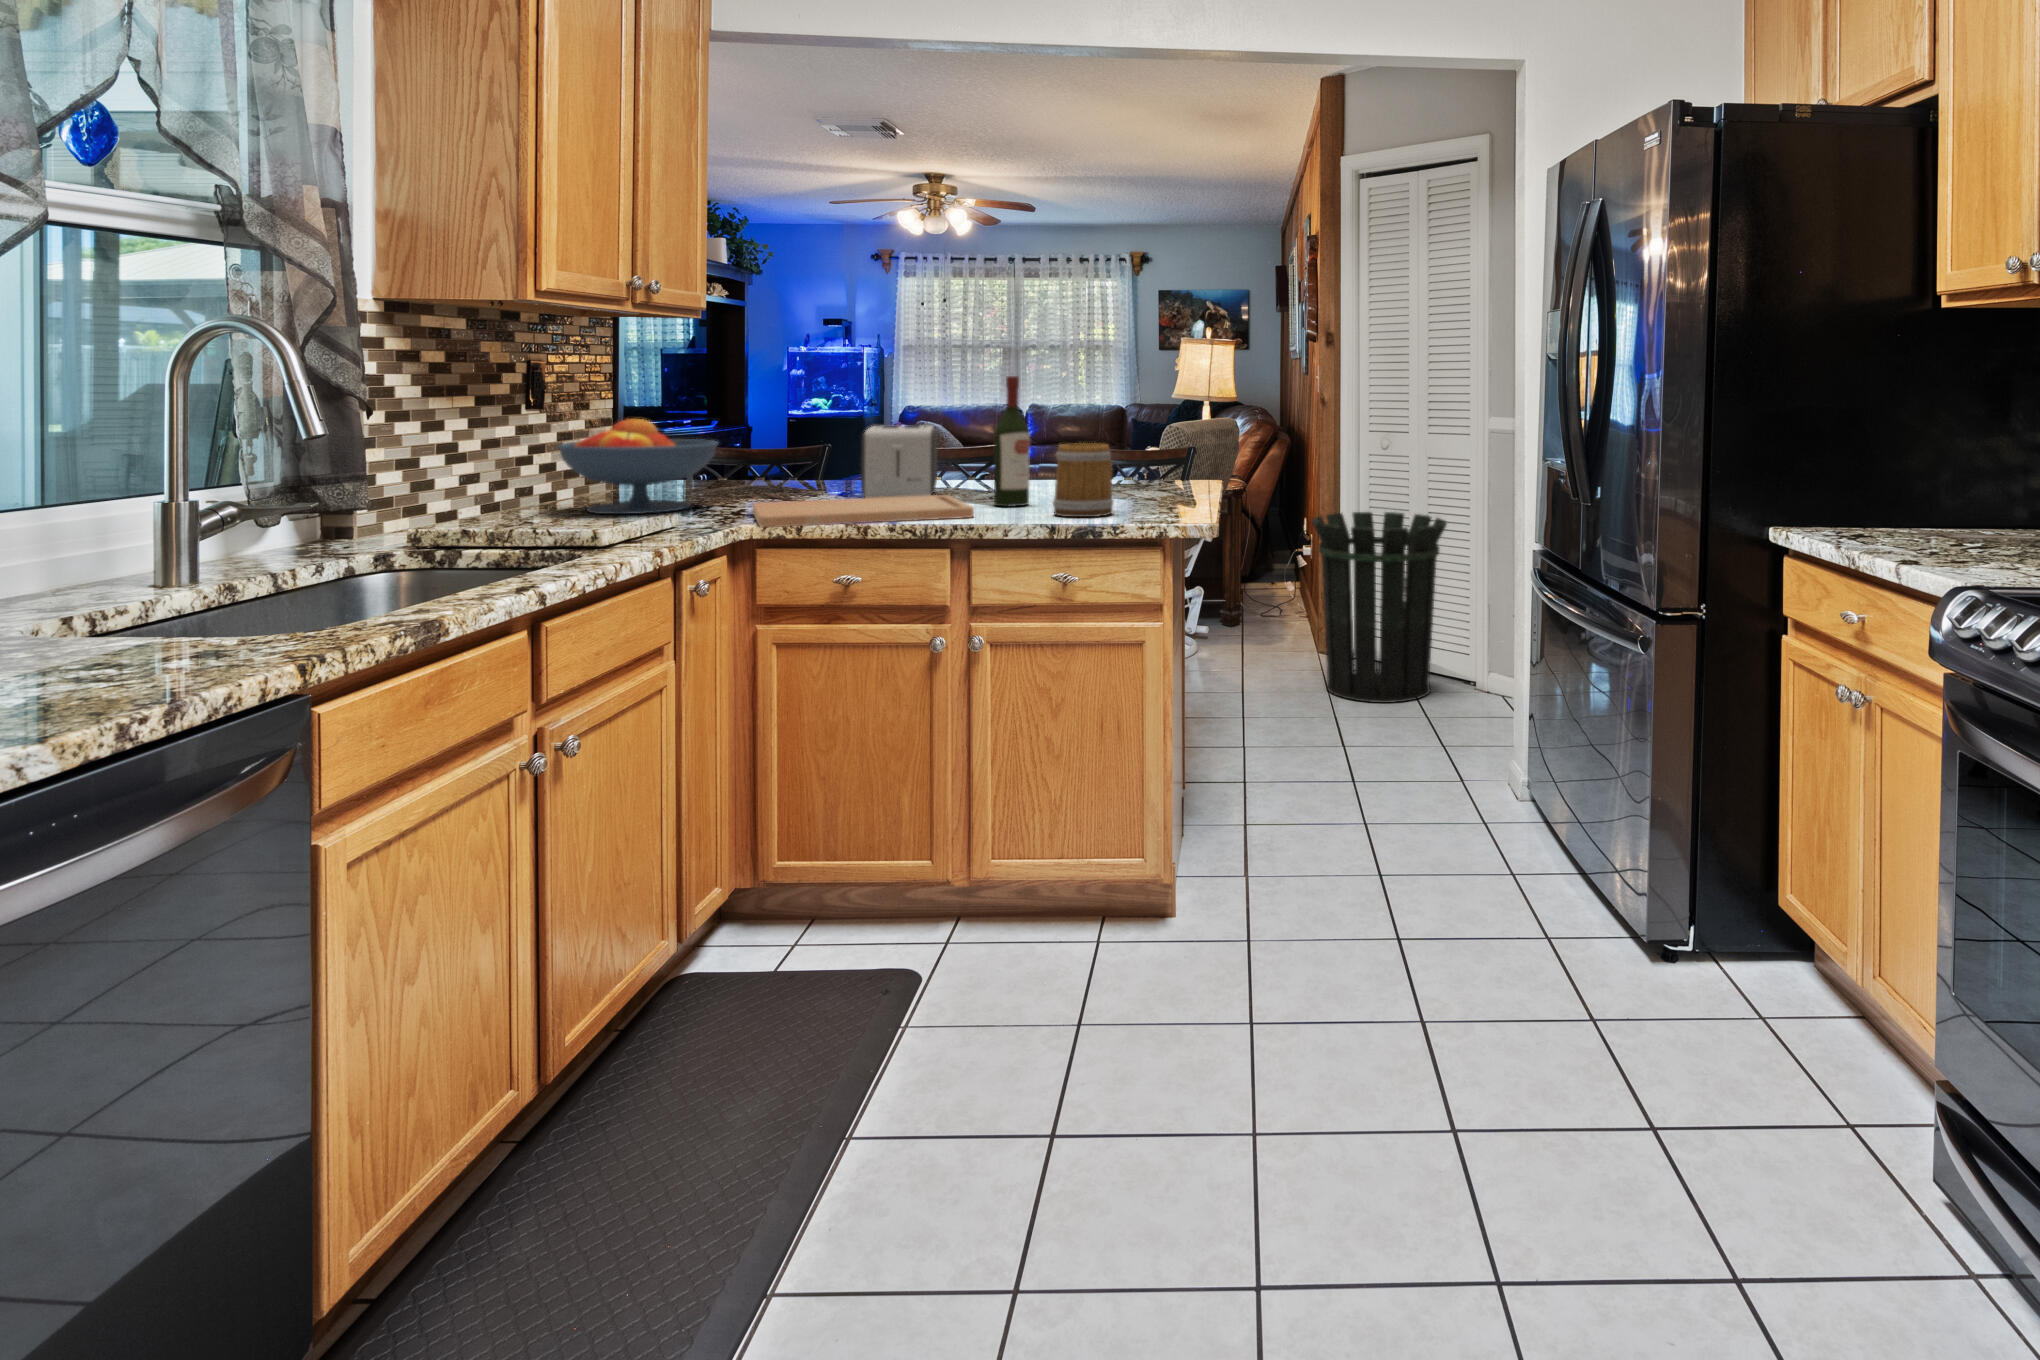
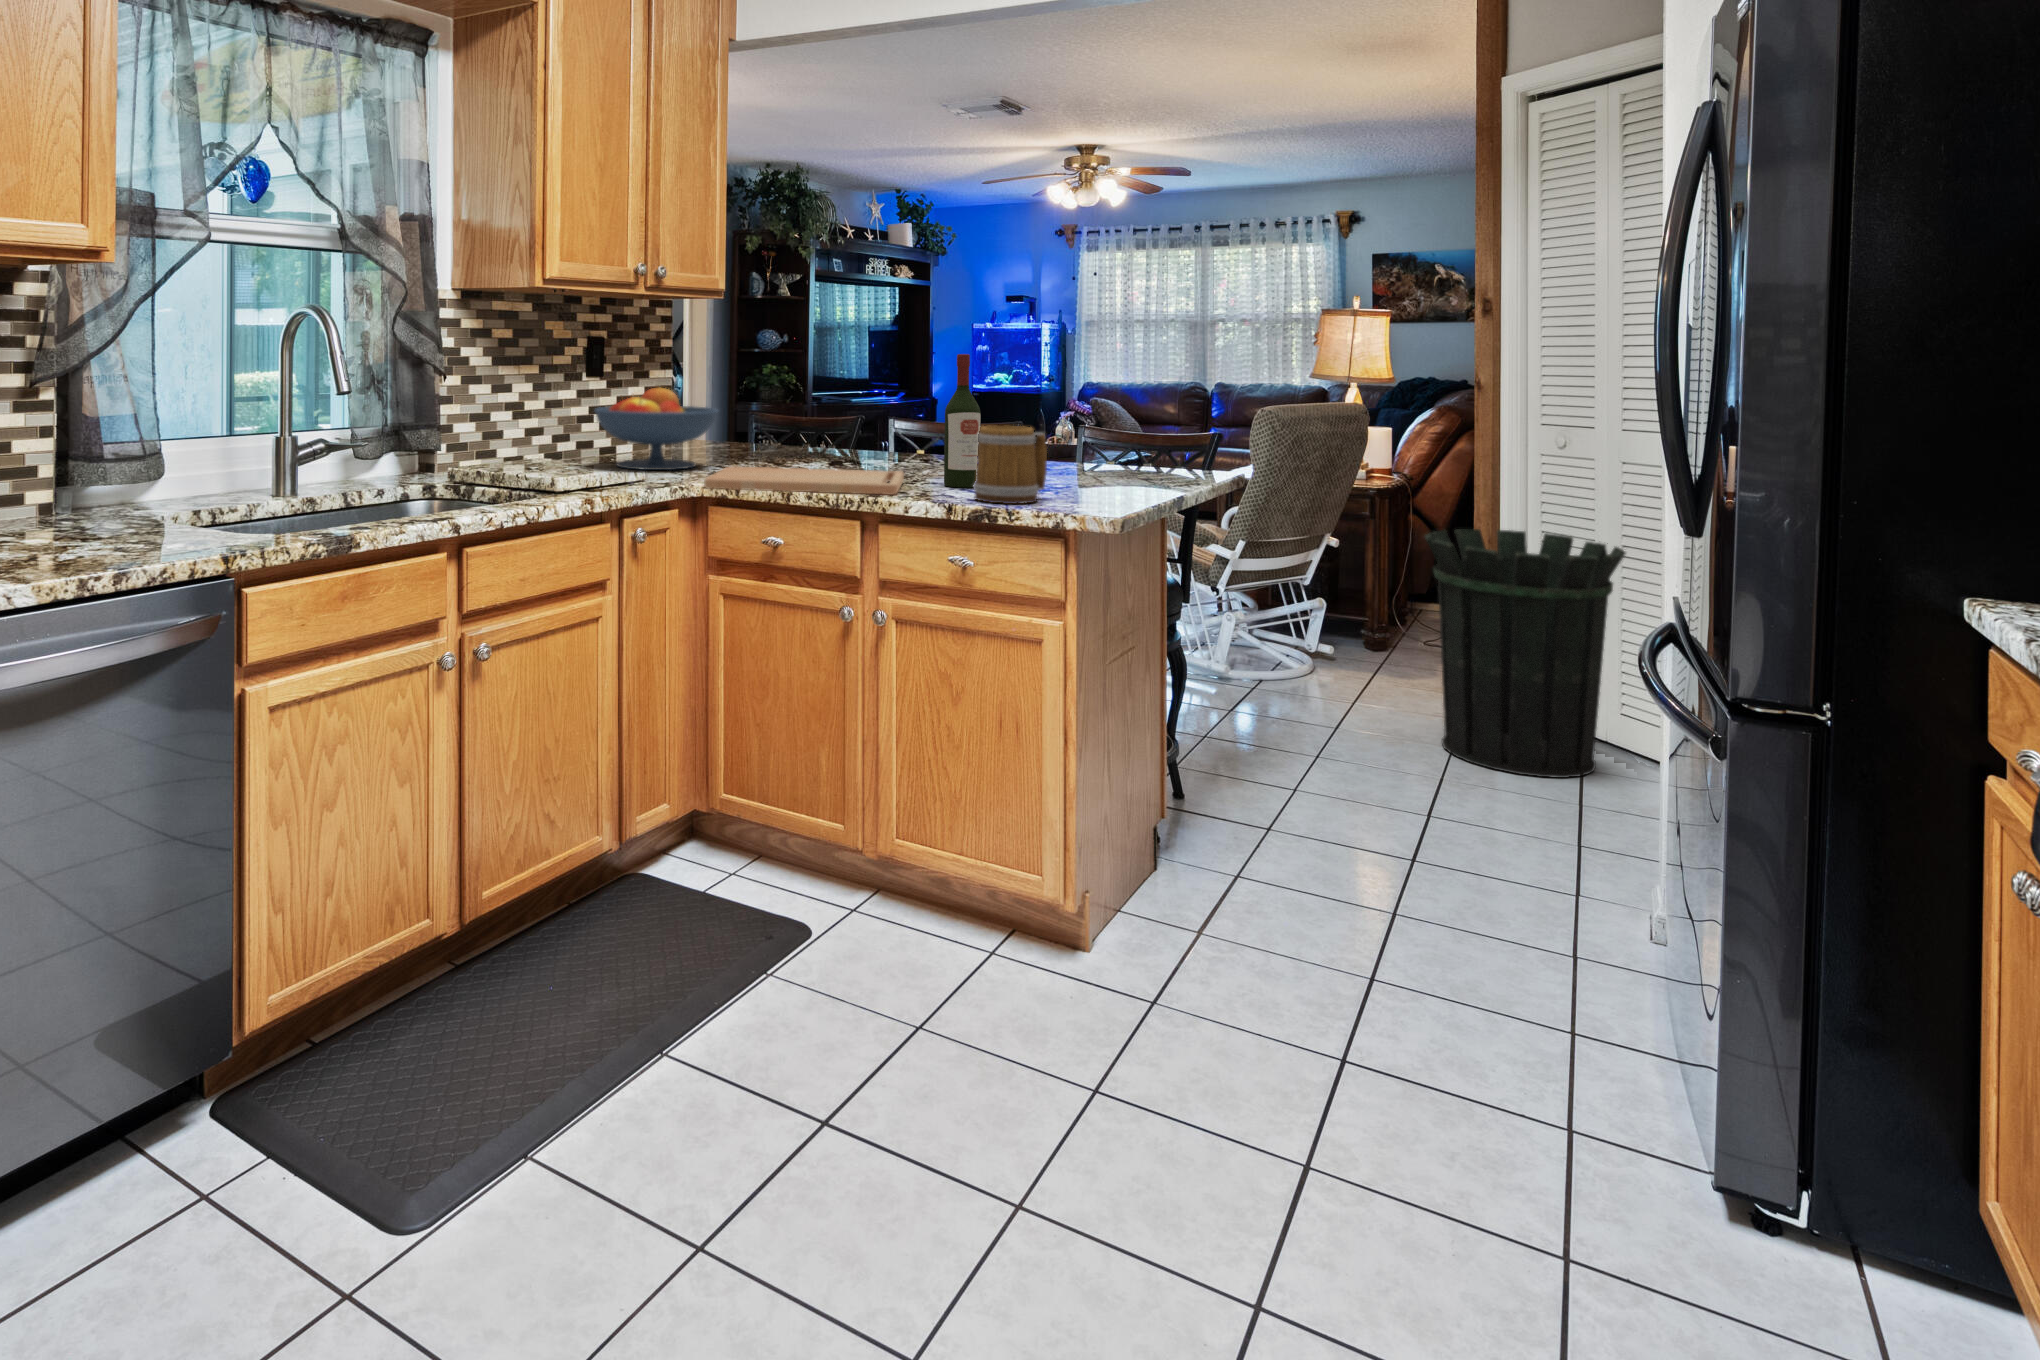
toaster: present [861,425,937,498] -> none [841,401,929,475]

